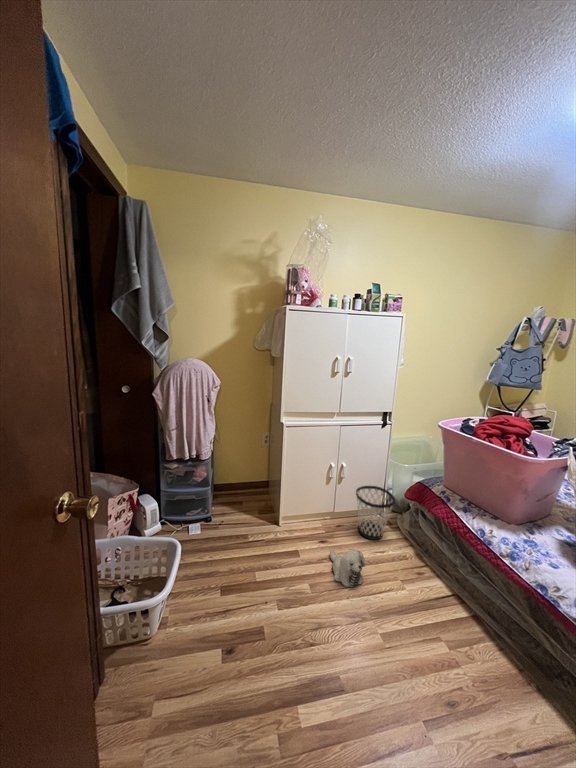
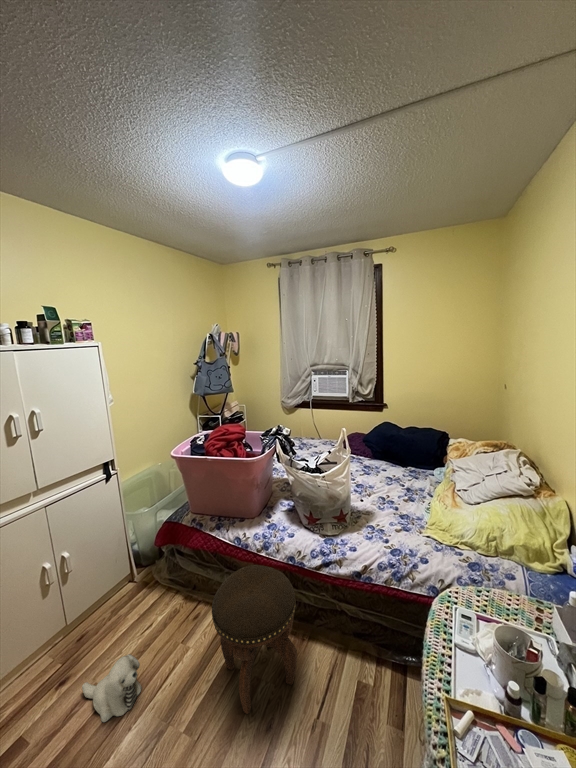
wastebasket: present [356,486,395,540] -> none [94,552,148,626]
footstool: none [427,551,530,702] -> present [212,565,297,714]

